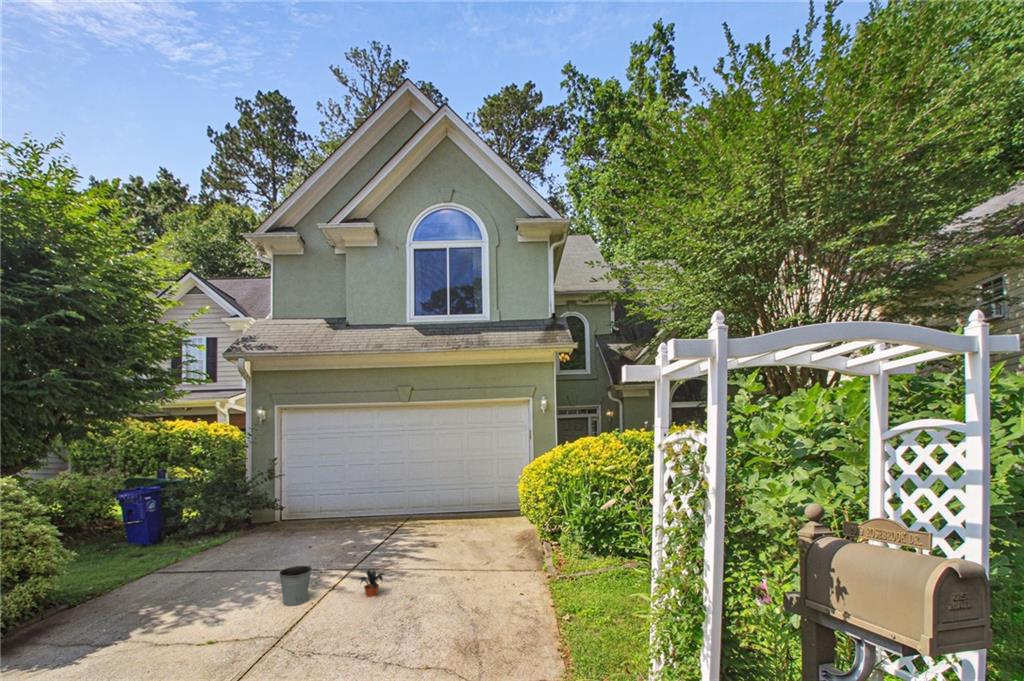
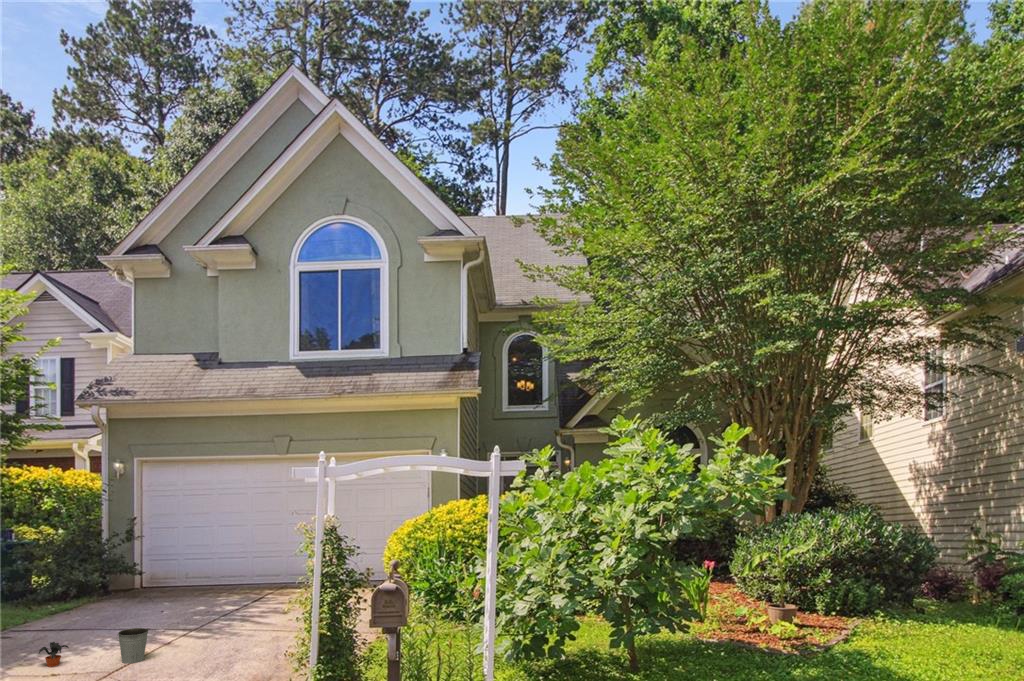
potted plant: present [358,570,384,597] -> present [39,642,69,667]

